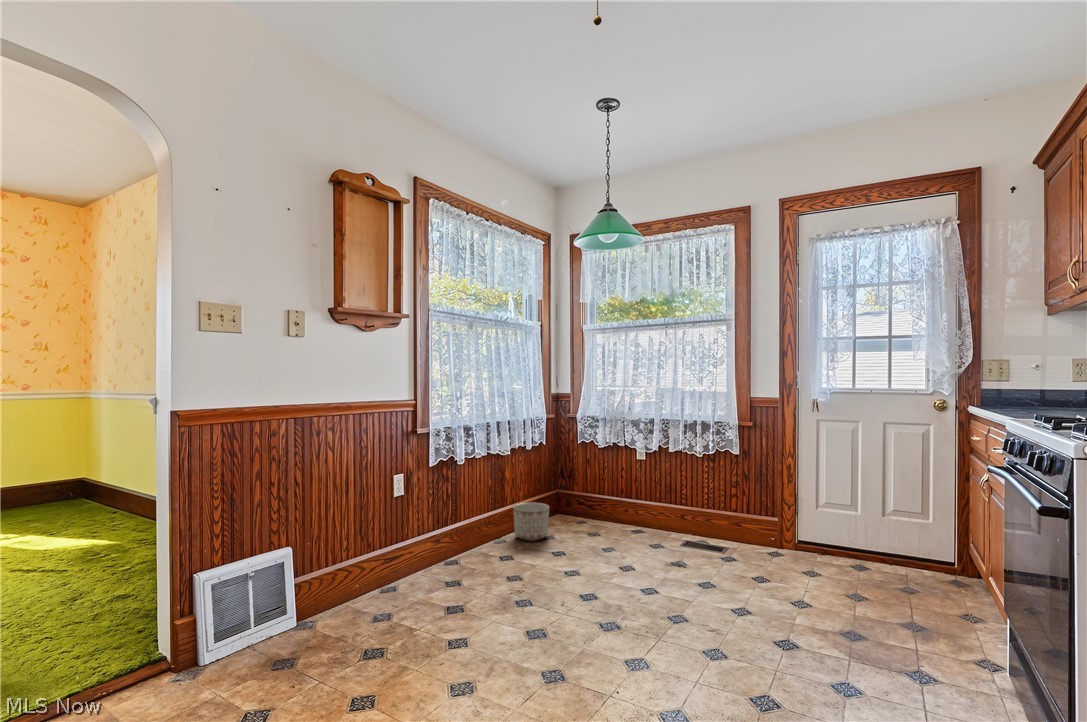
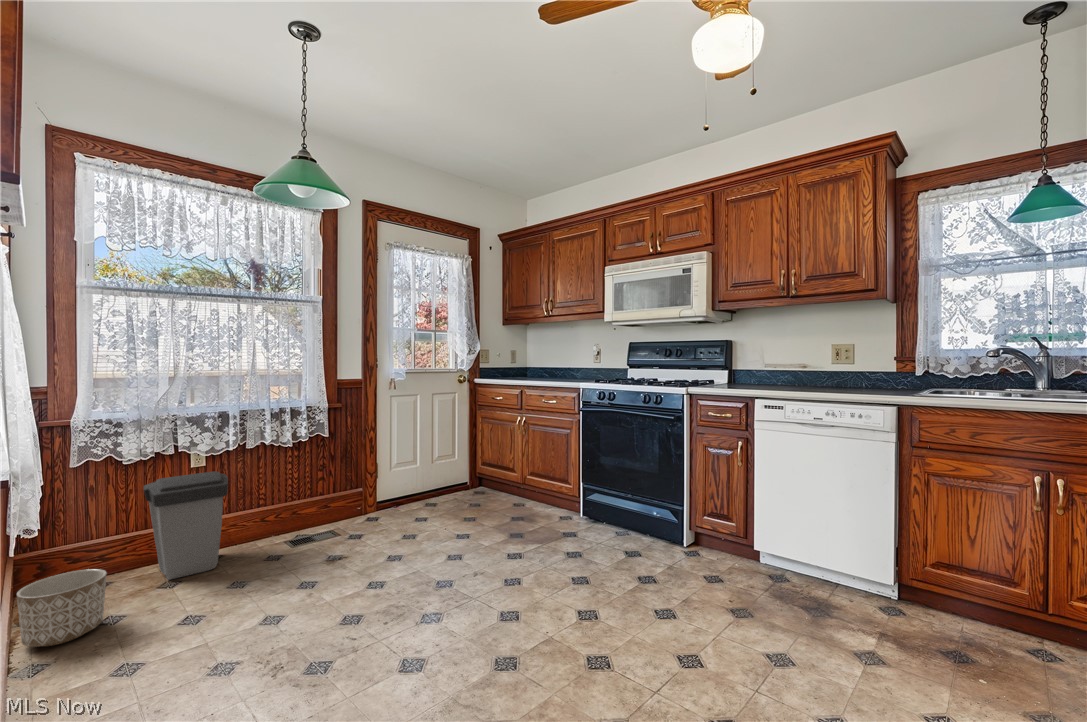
trash can: none [589,462,649,538] -> present [144,471,228,580]

